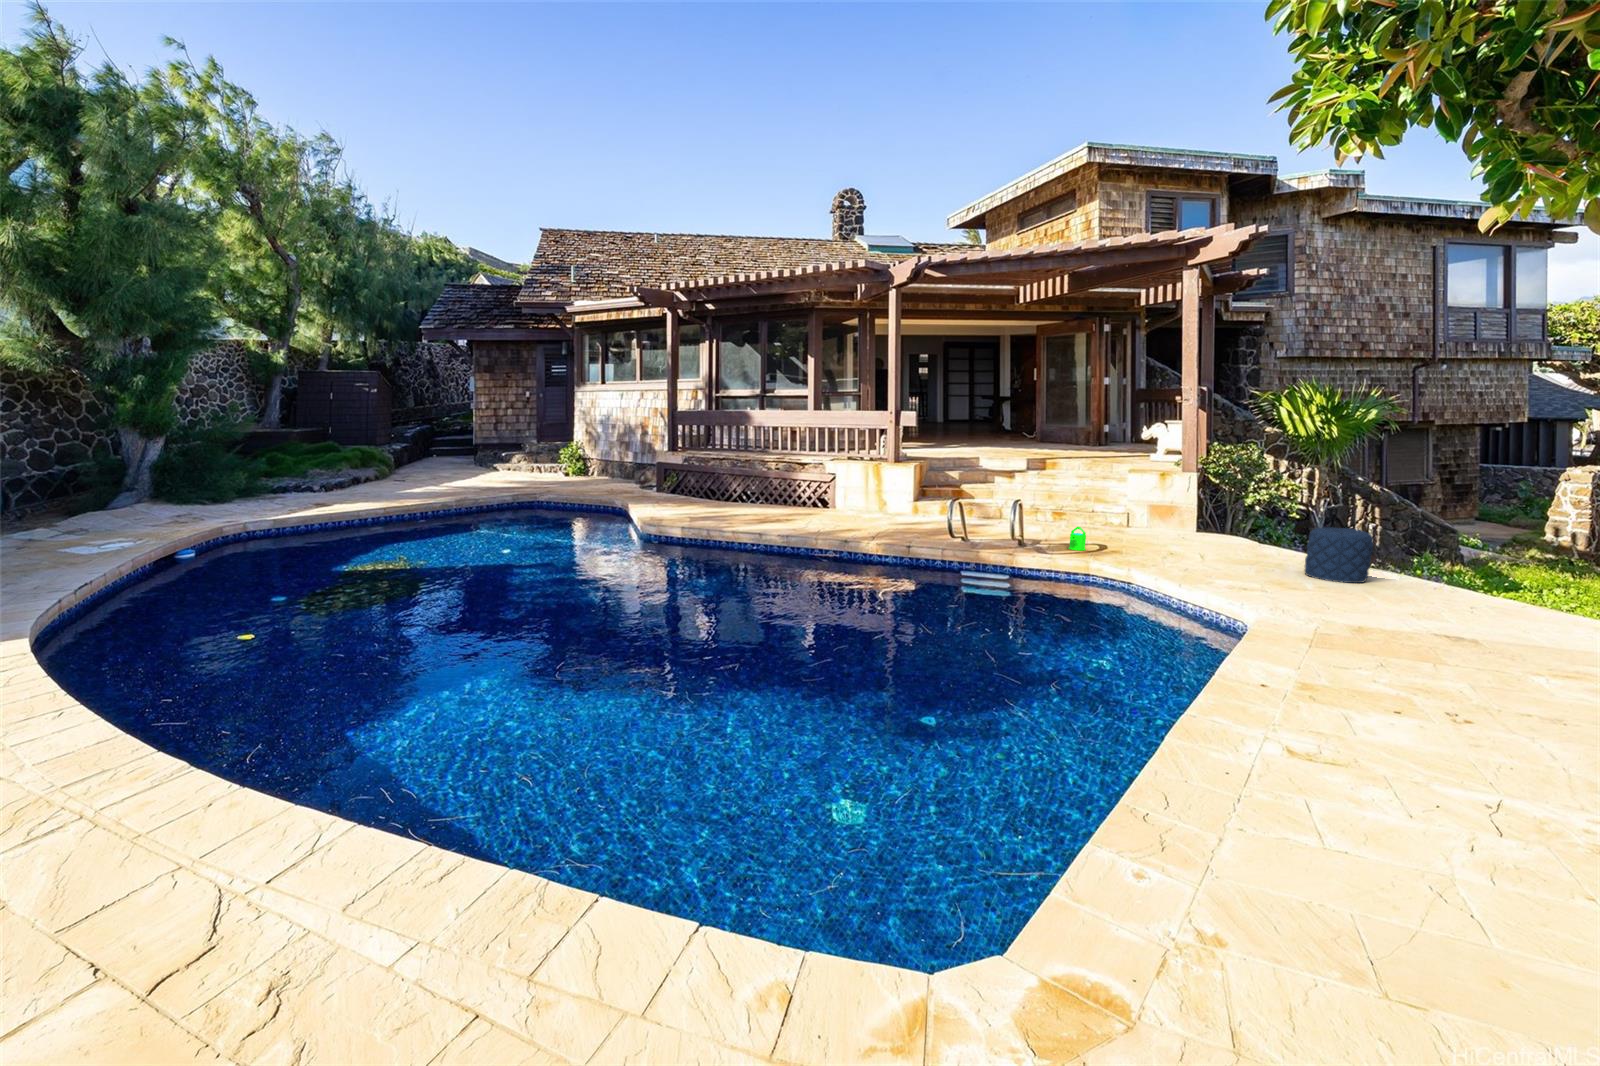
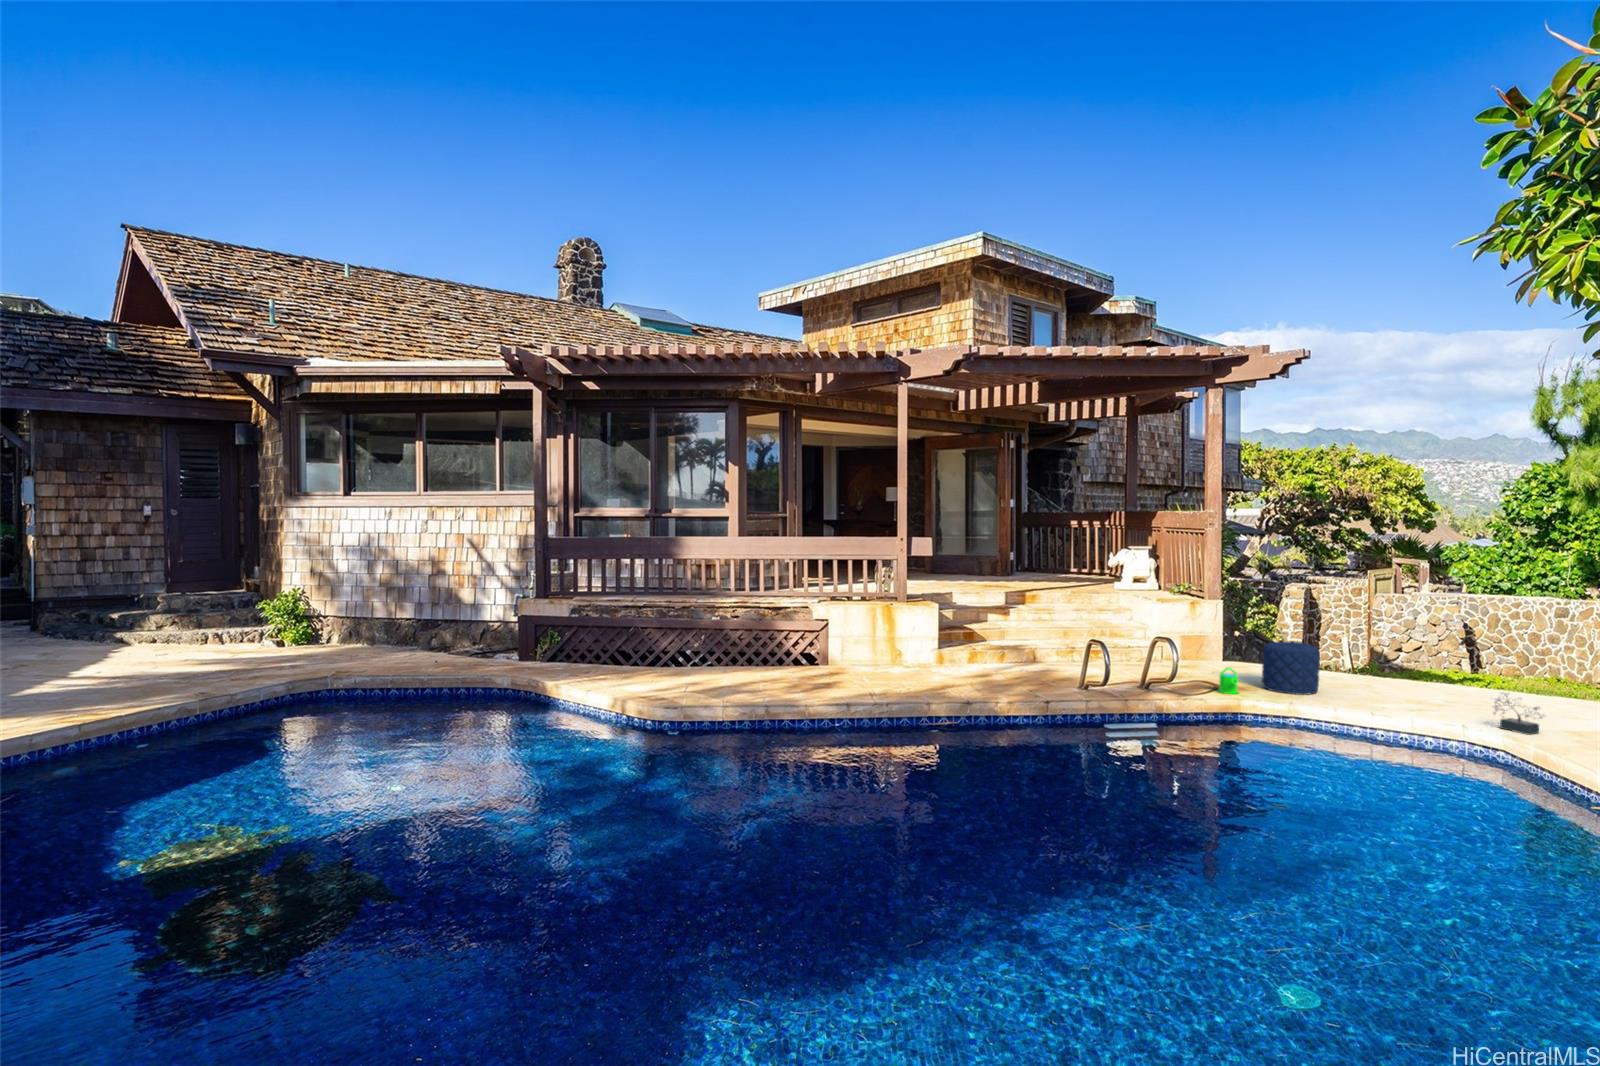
pouf: present [1305,527,1373,583] -> present [1262,642,1320,695]
decorative plant: none [1240,558,1281,599] -> present [1494,693,1542,735]

